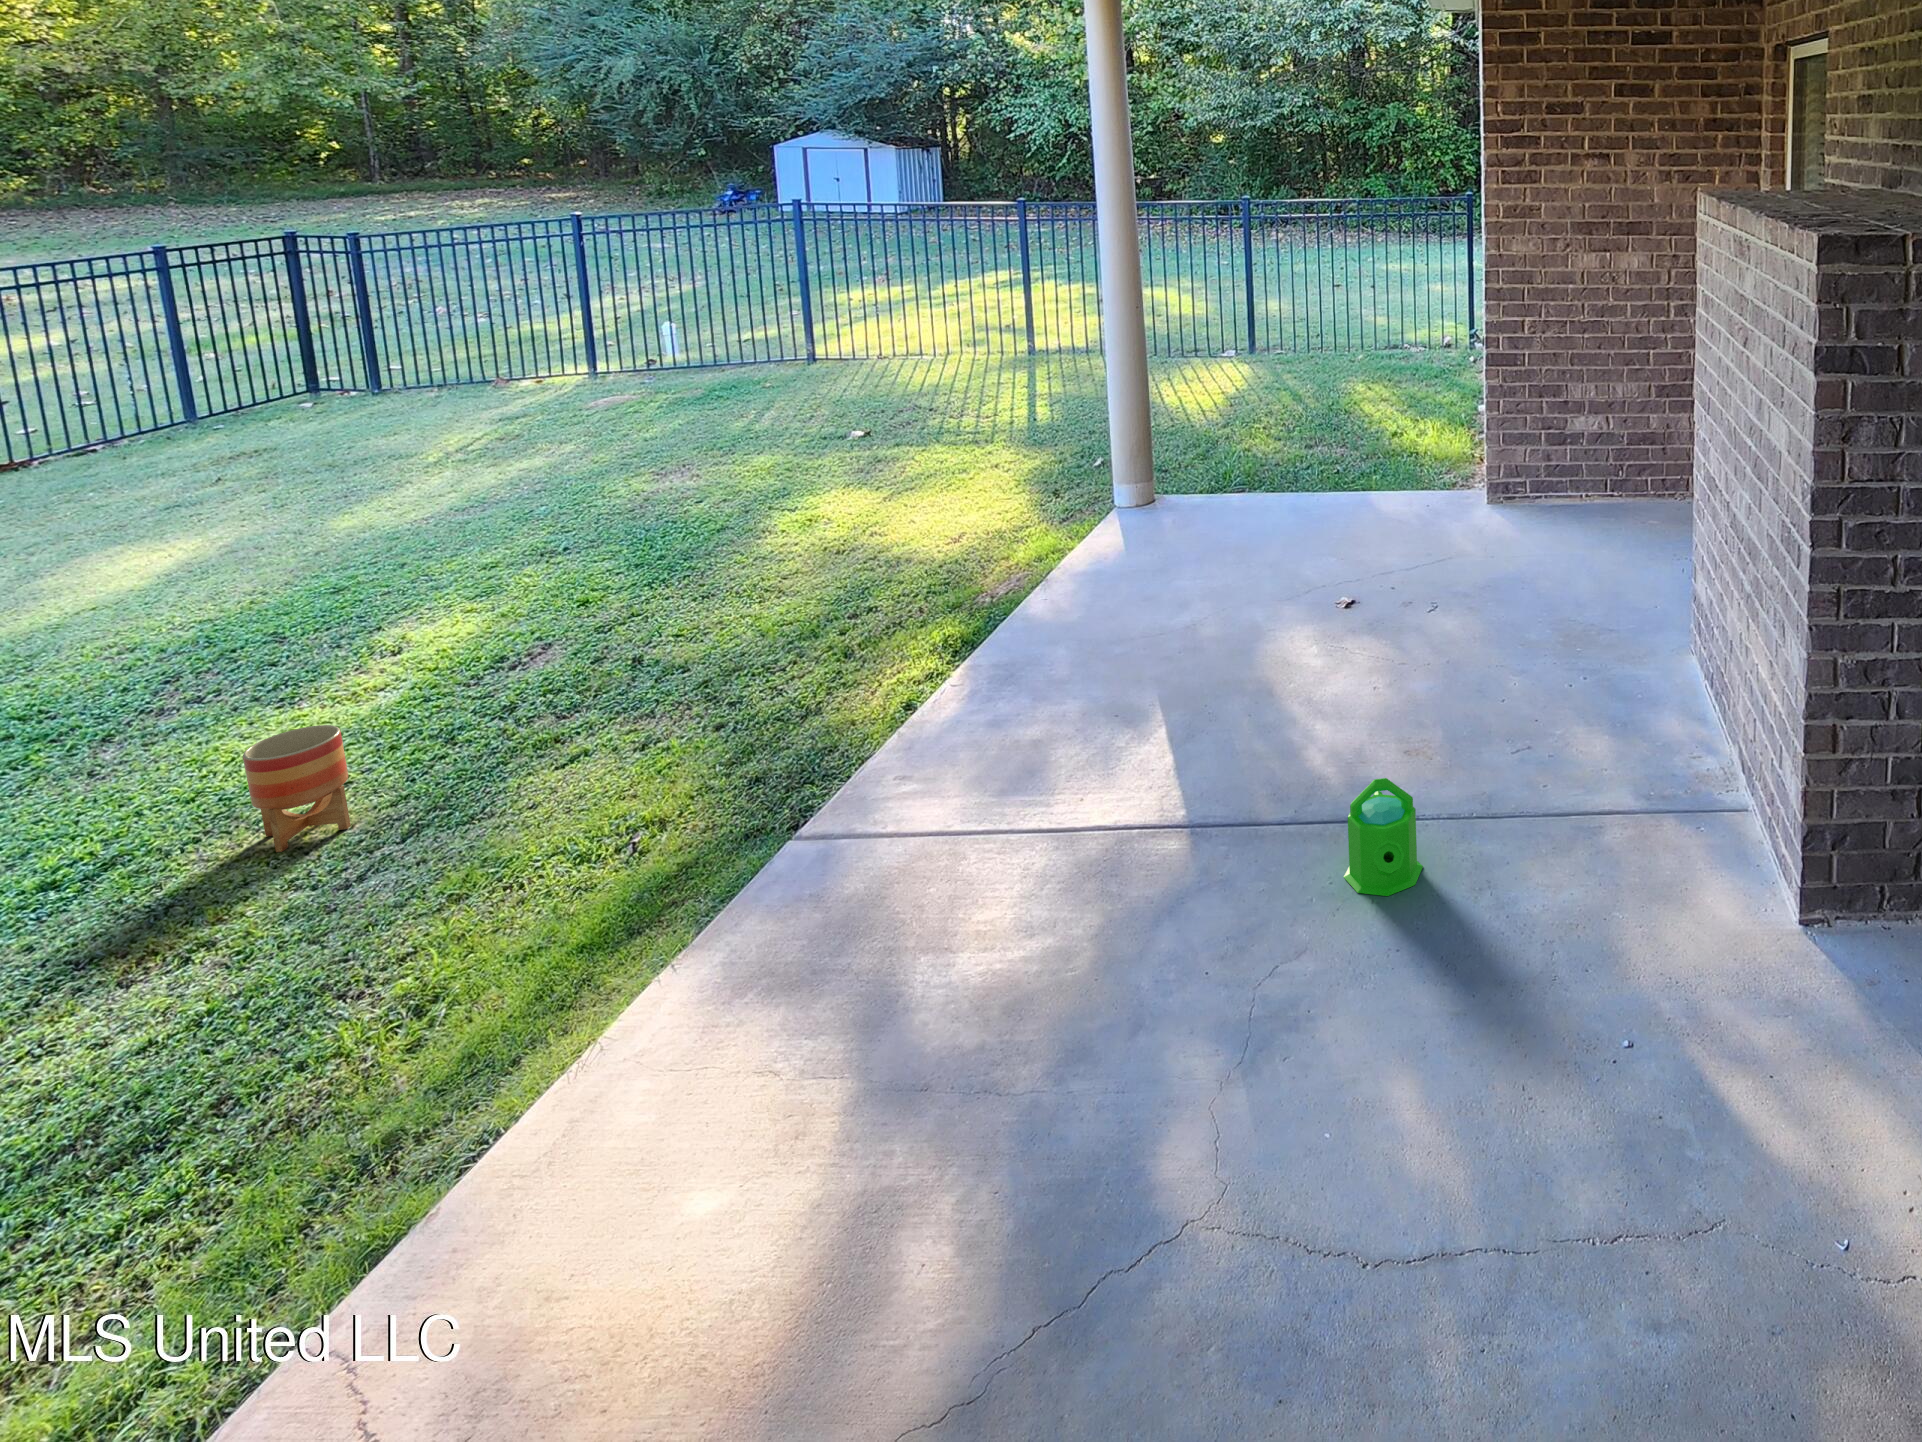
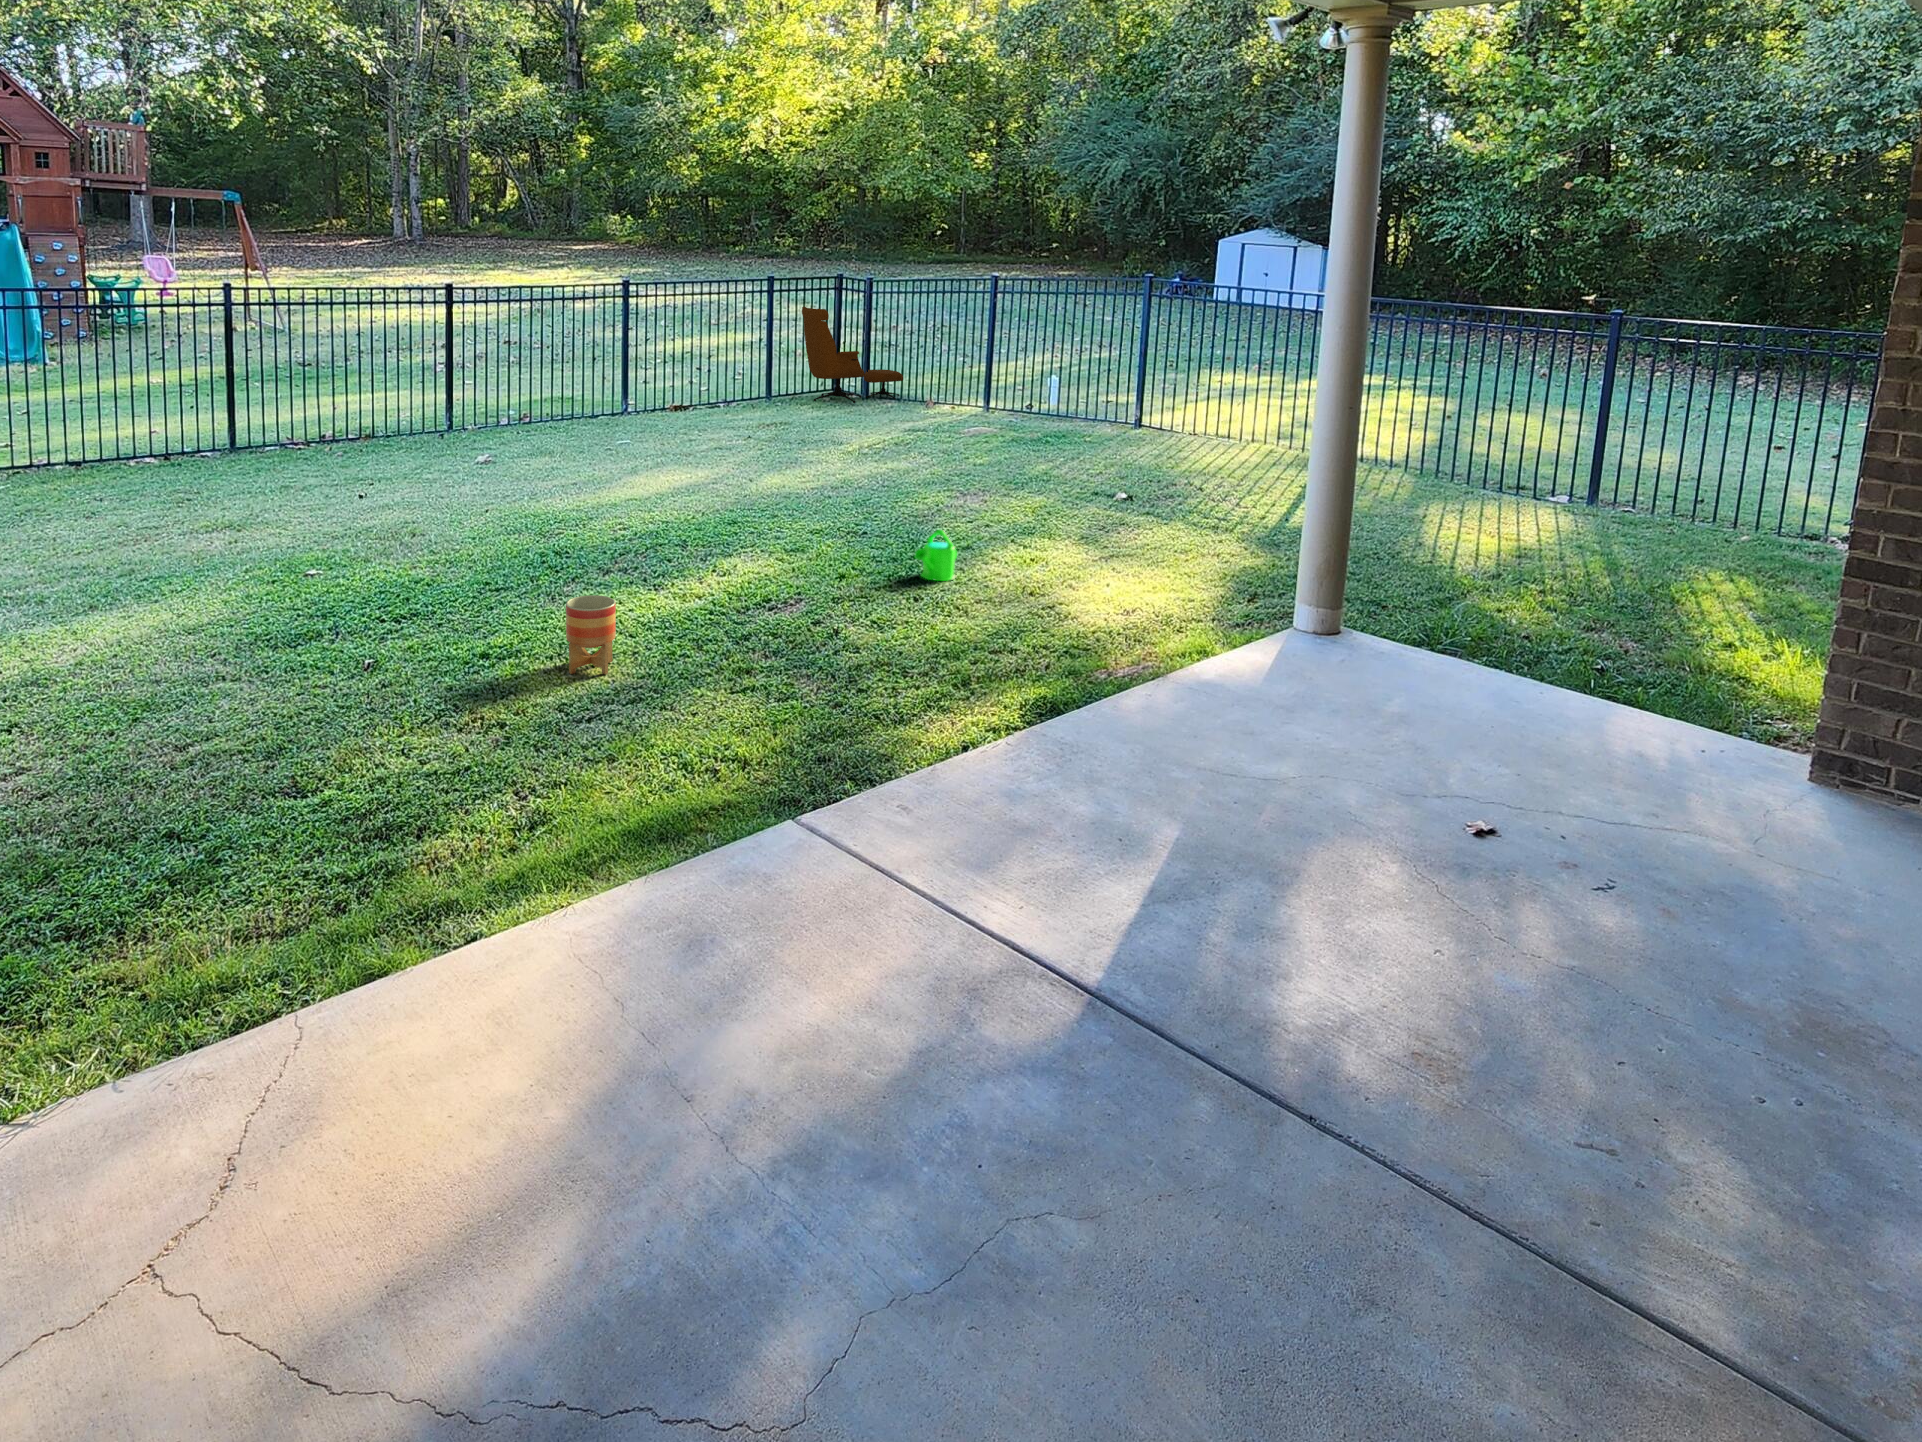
lounge chair: none [238,280,441,410] -> present [802,307,903,403]
watering can: present [1344,778,1423,896] -> present [915,530,957,581]

